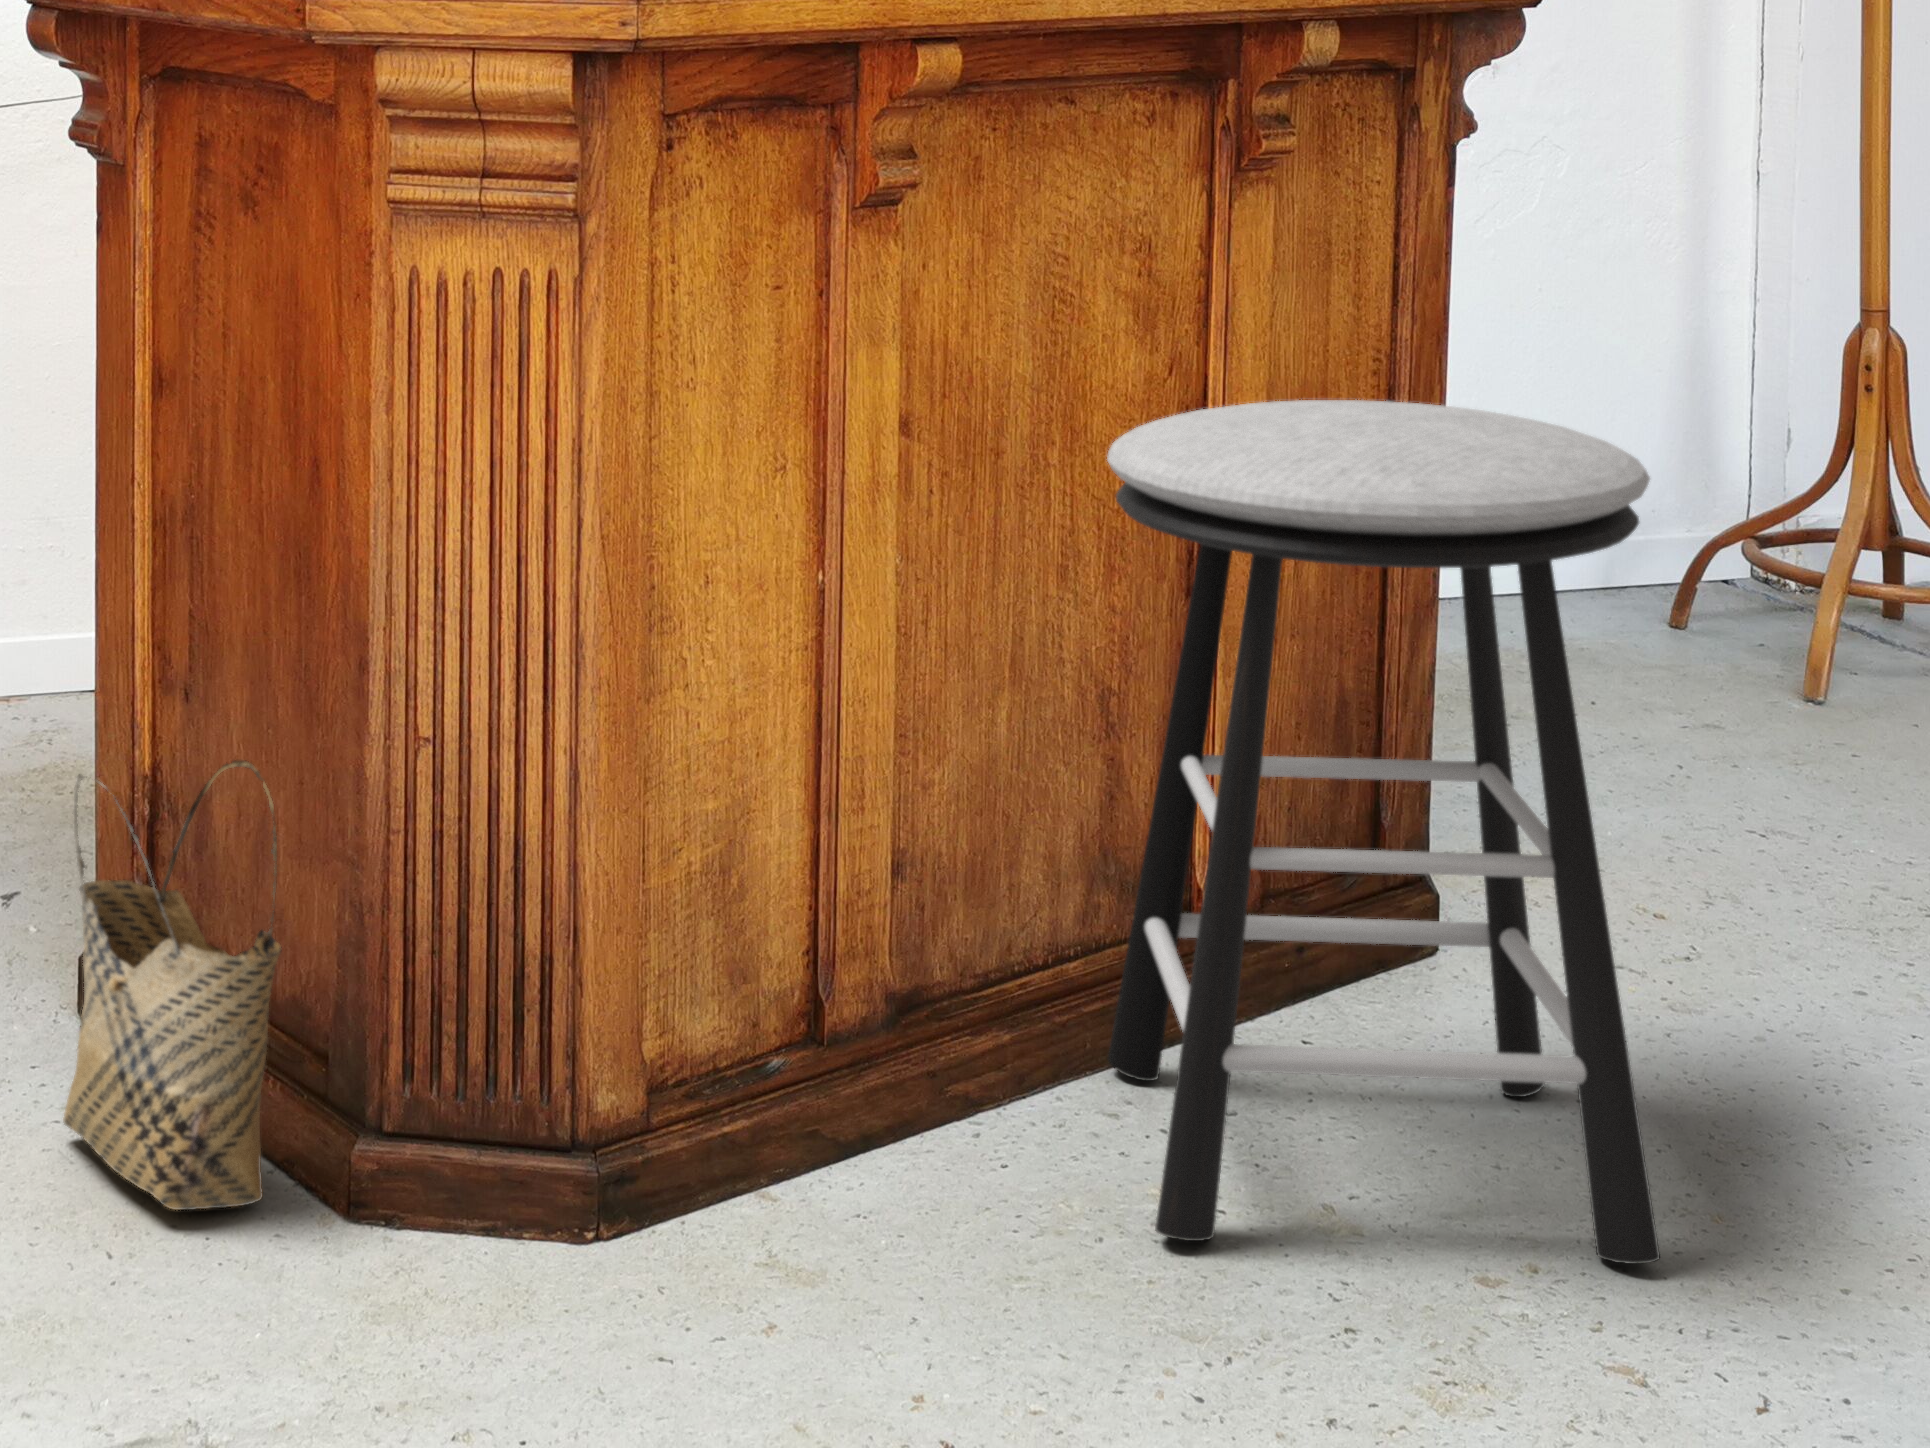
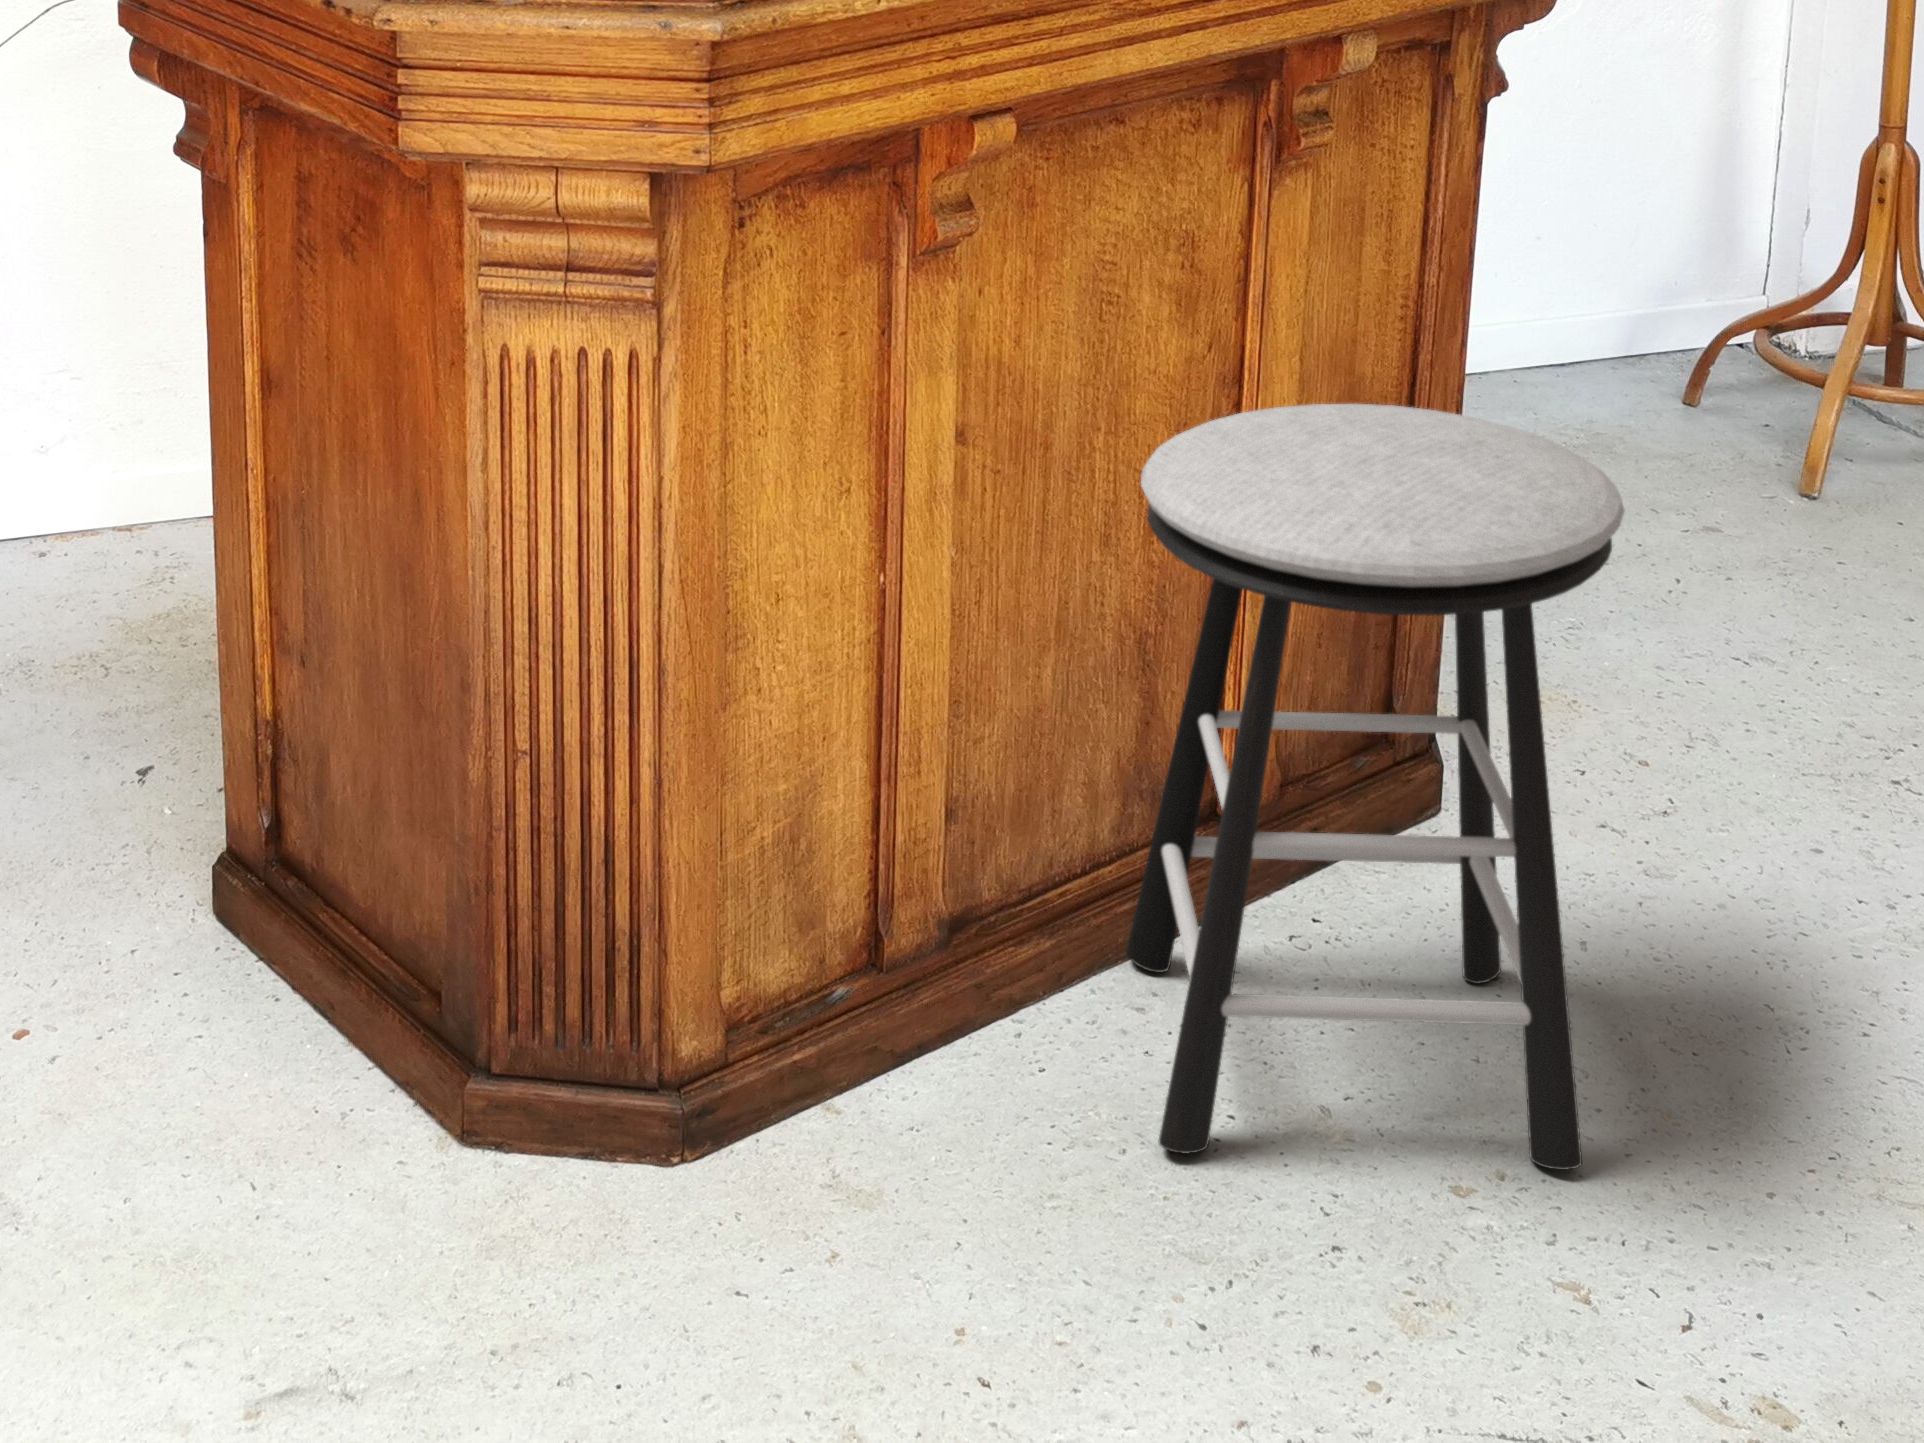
woven basket: present [63,760,281,1210] -> none [208,749,400,1142]

